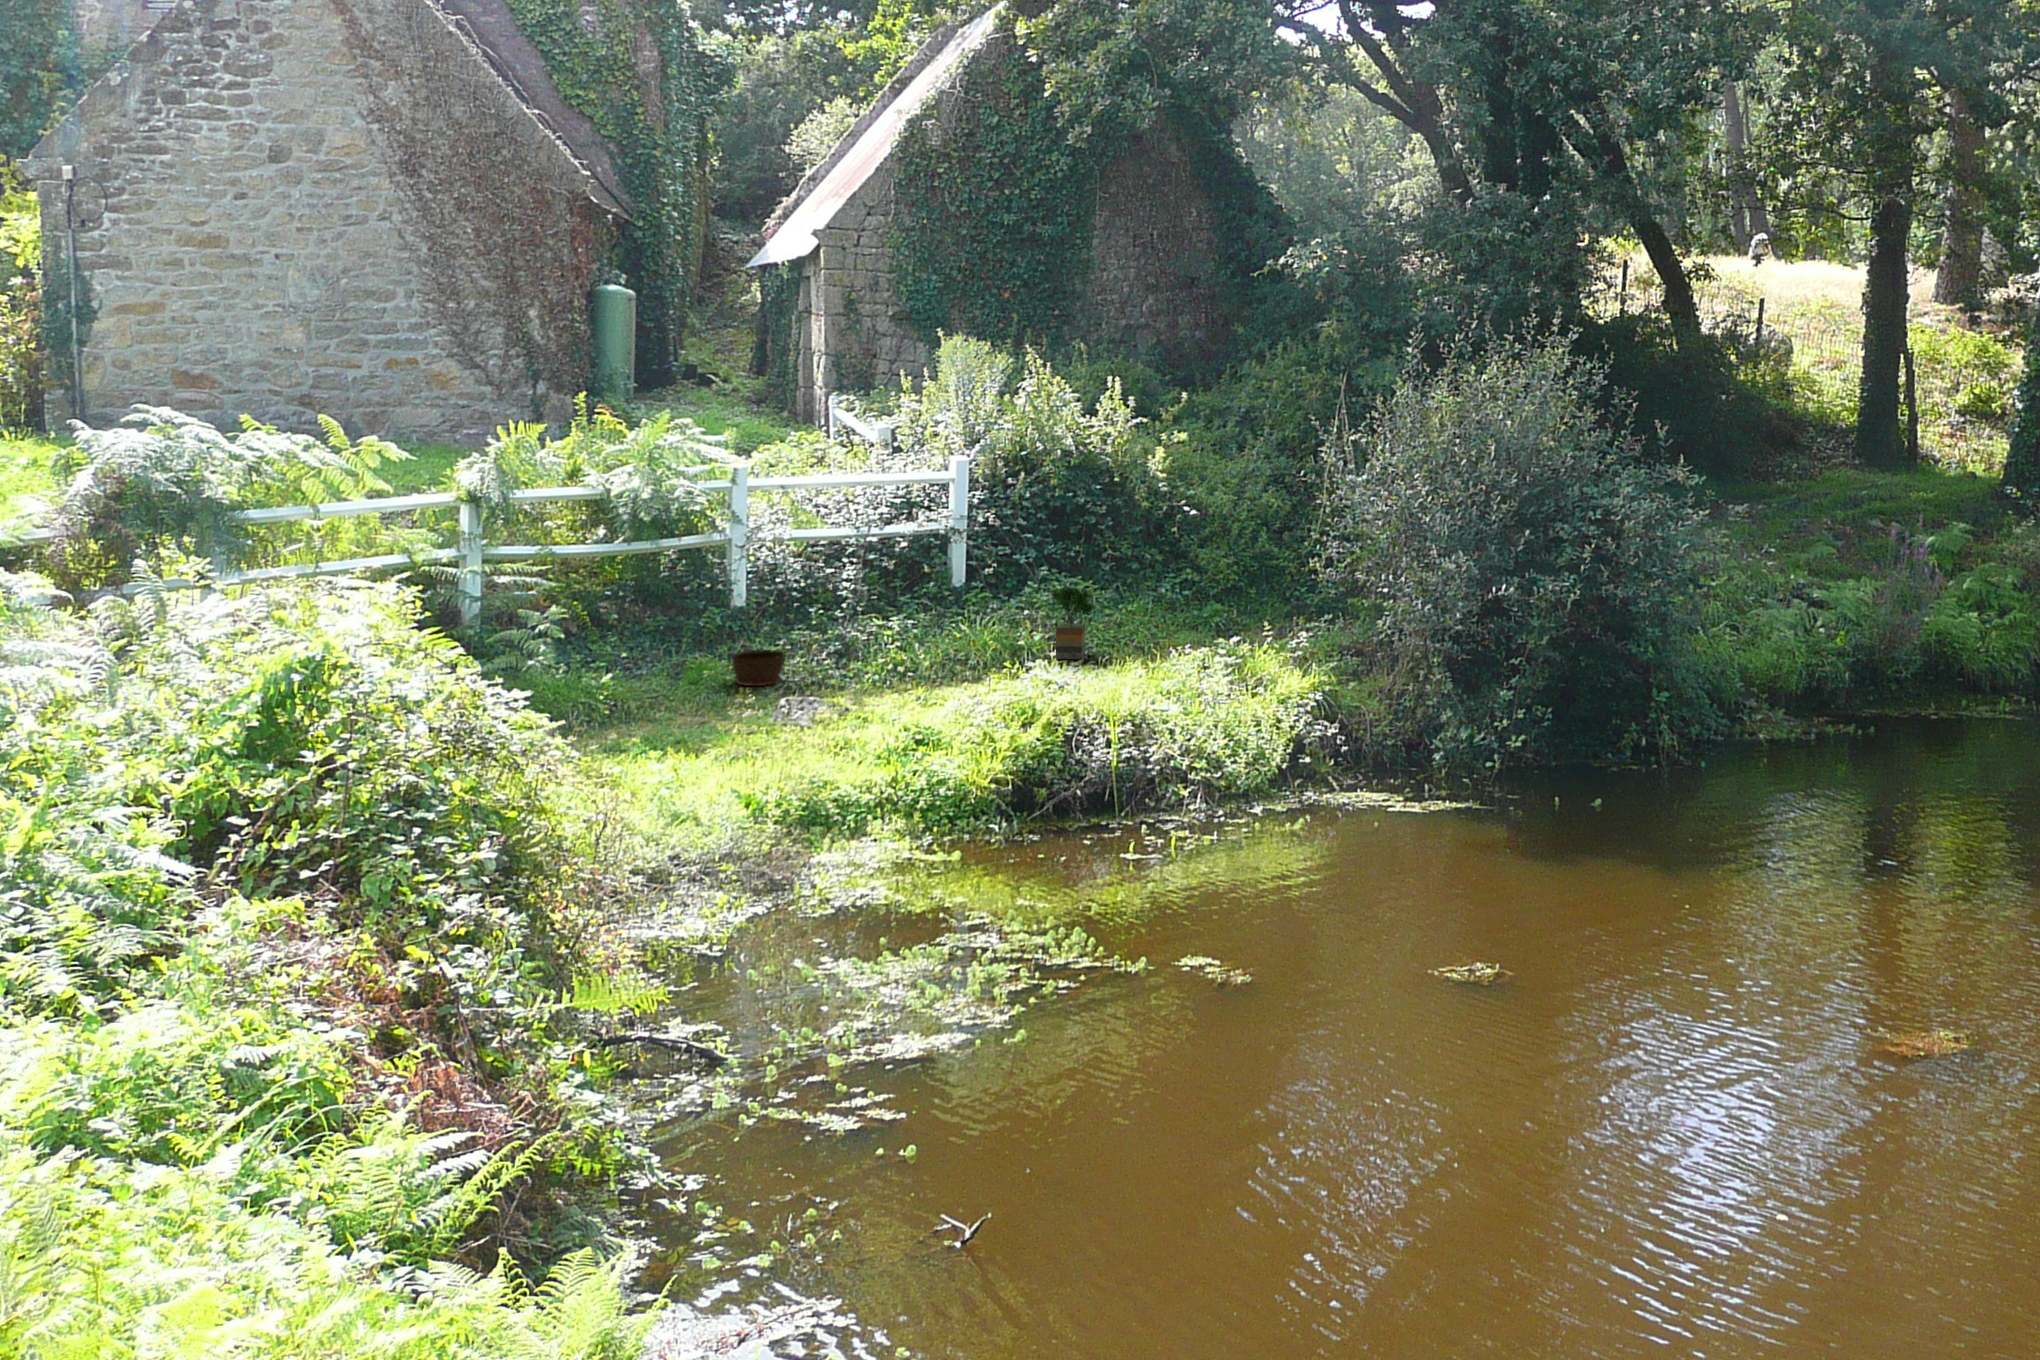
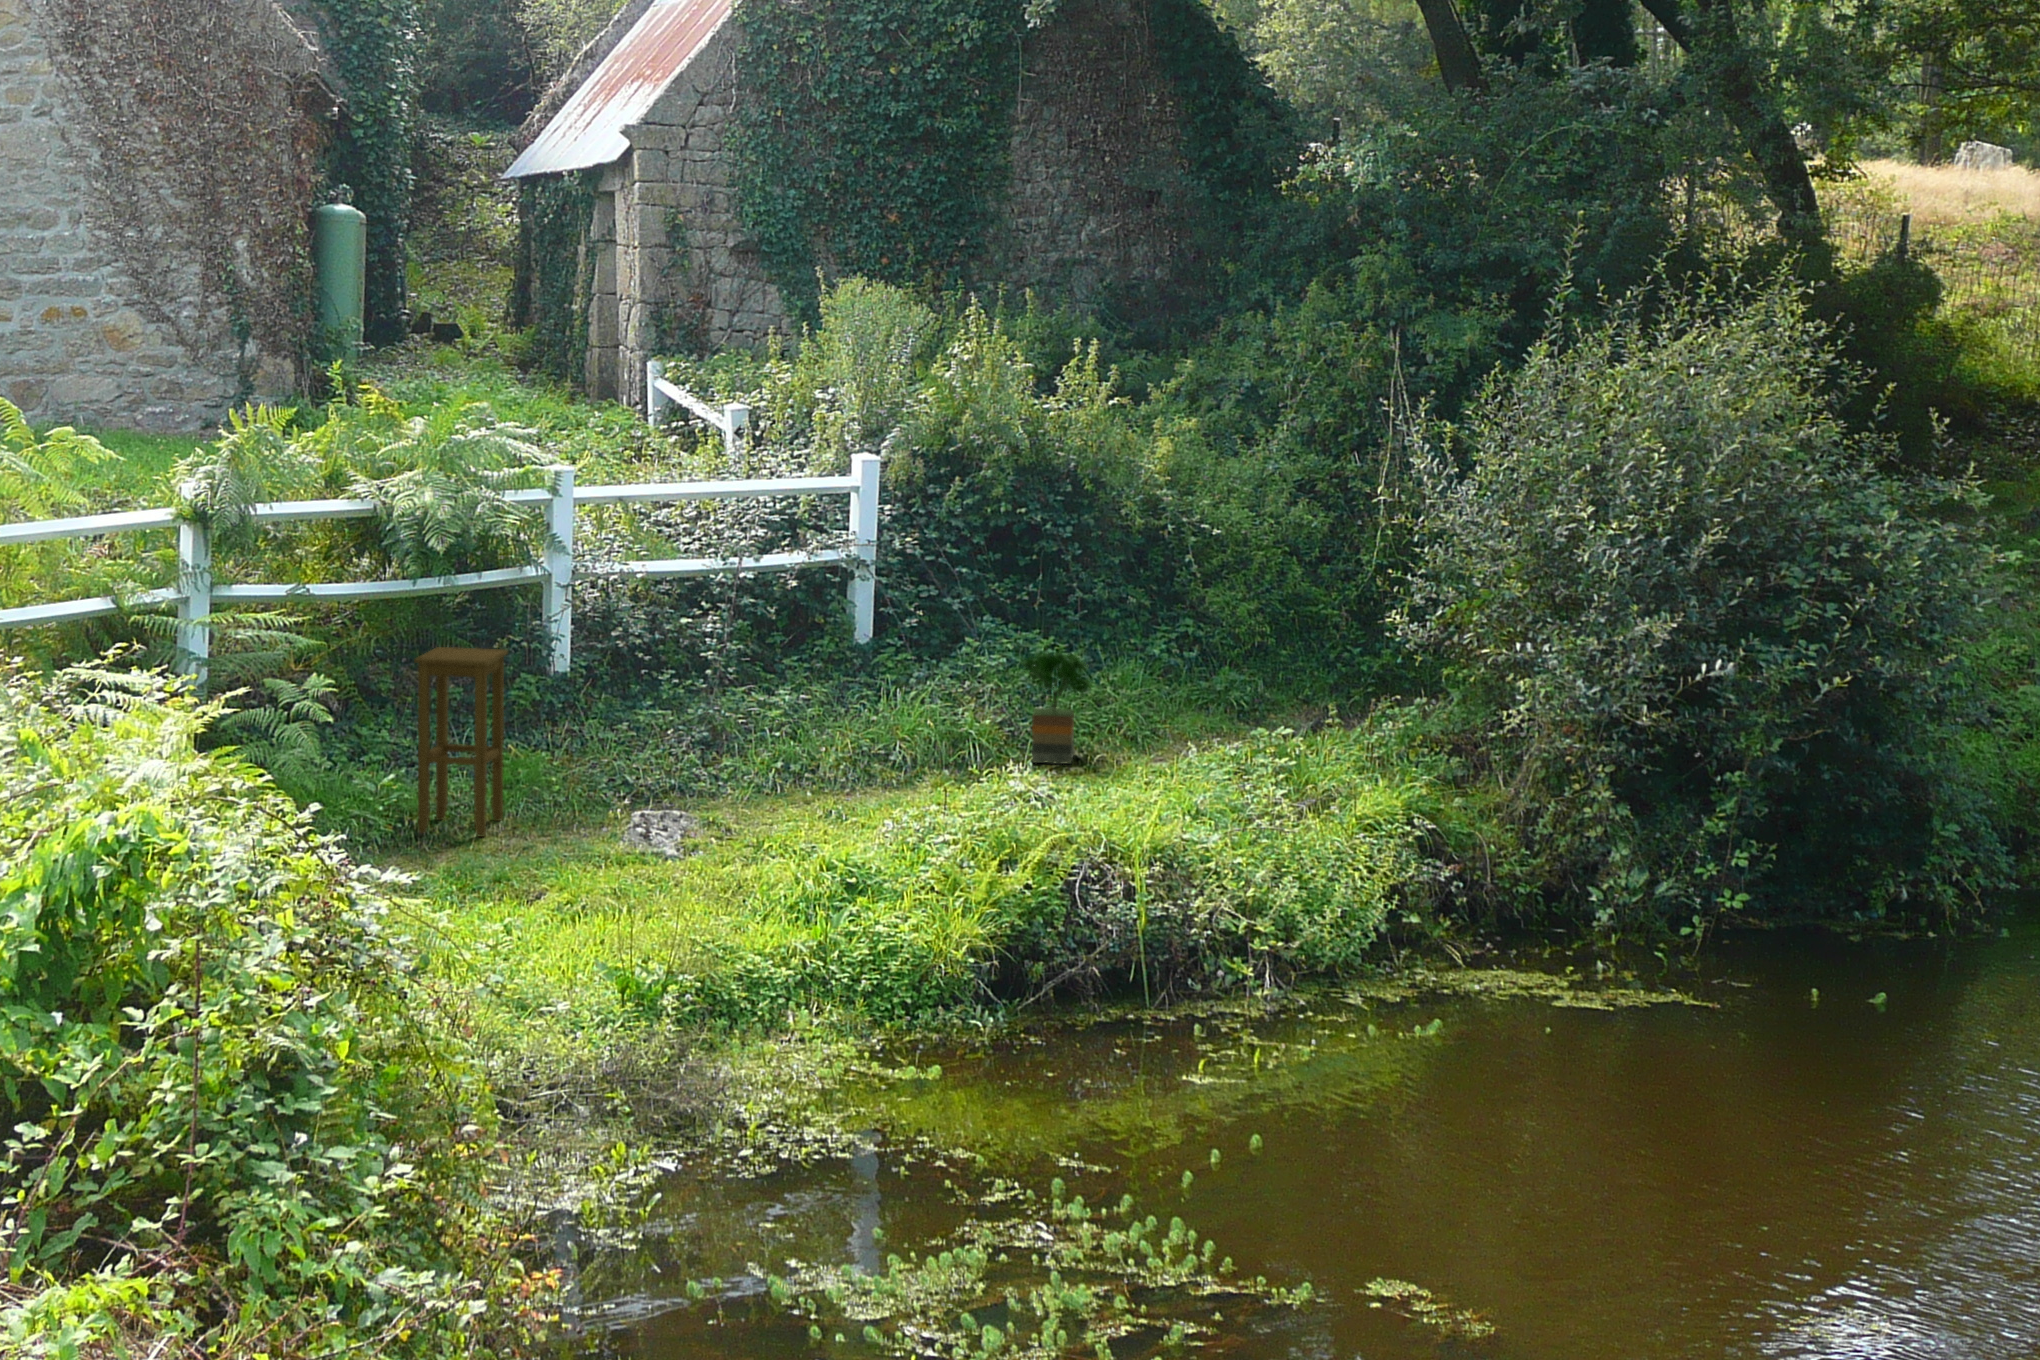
stool: none [623,589,693,715] -> present [414,647,508,837]
basket: present [731,650,785,686] -> none [557,739,635,794]

